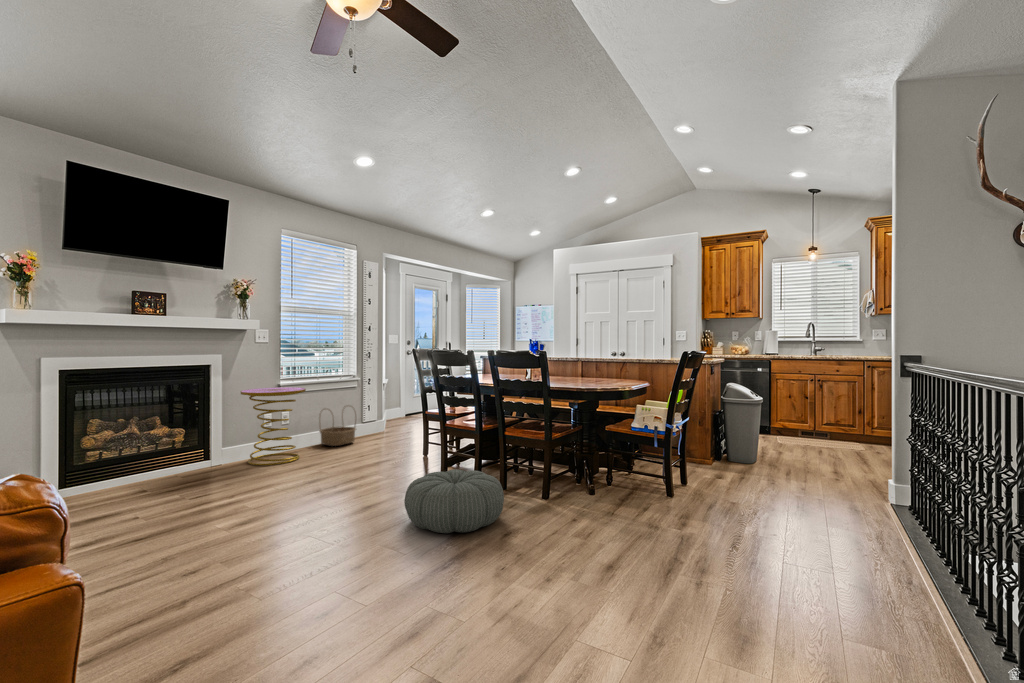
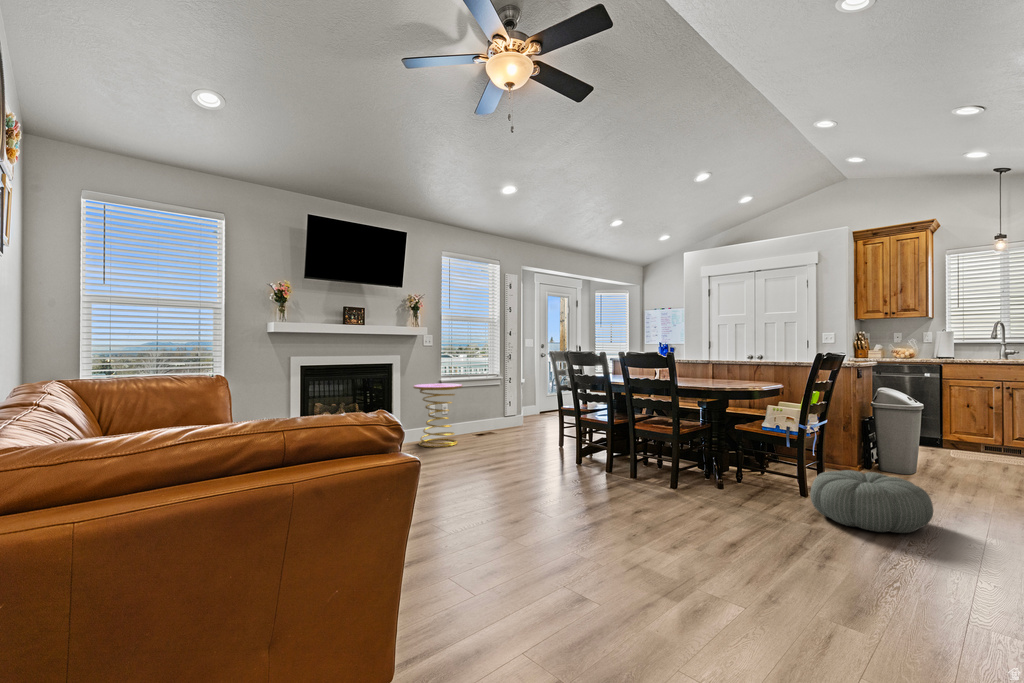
basket: present [319,426,356,446] -> none [472,401,503,435]
pouf: present [404,469,504,533] -> present [810,470,933,533]

